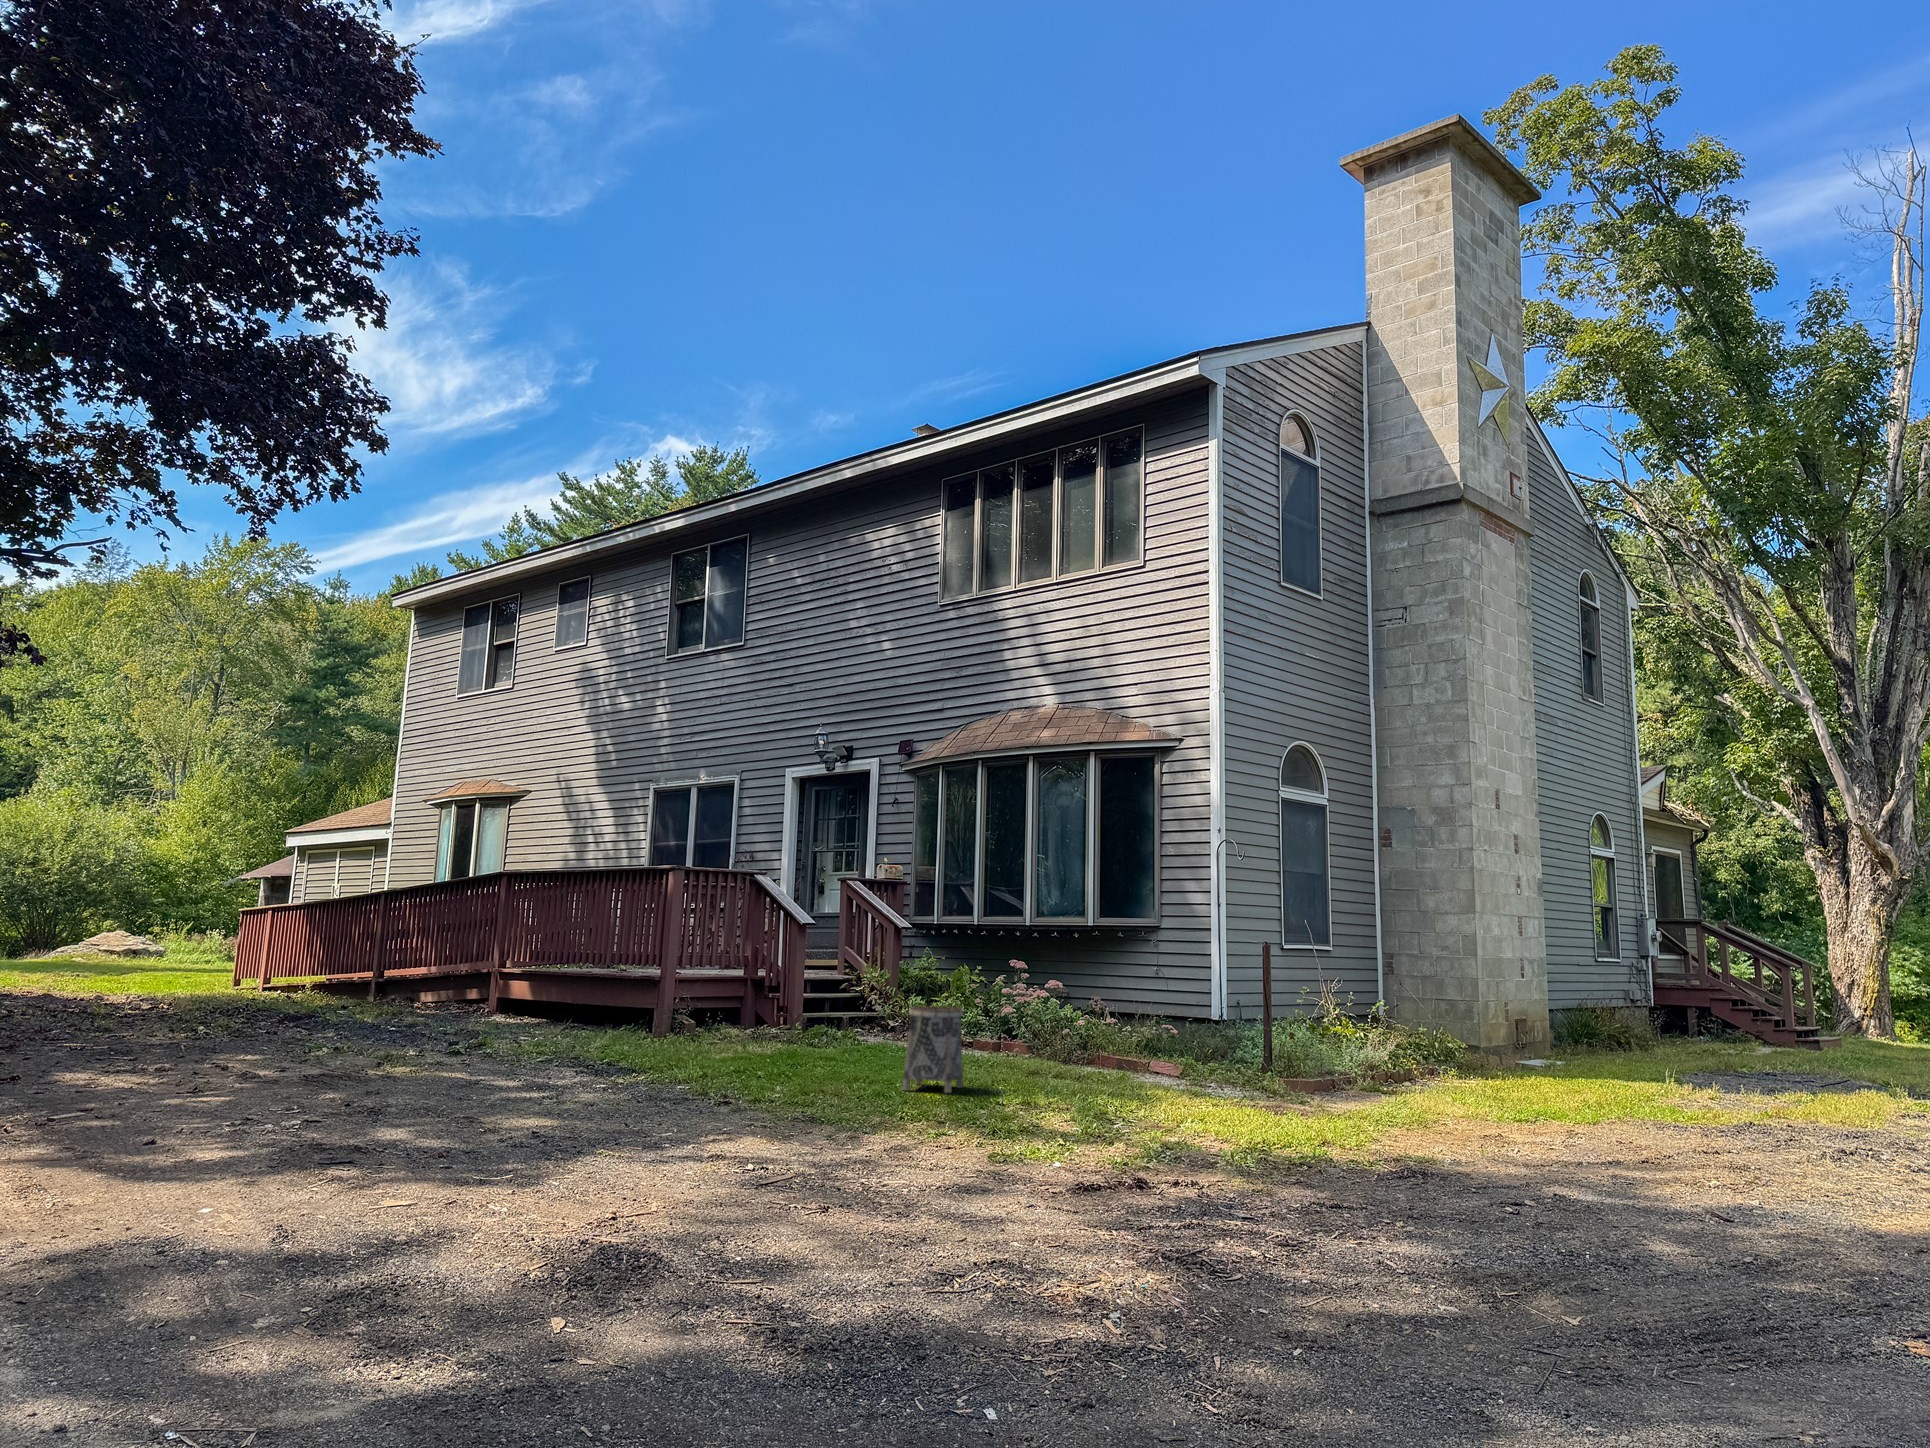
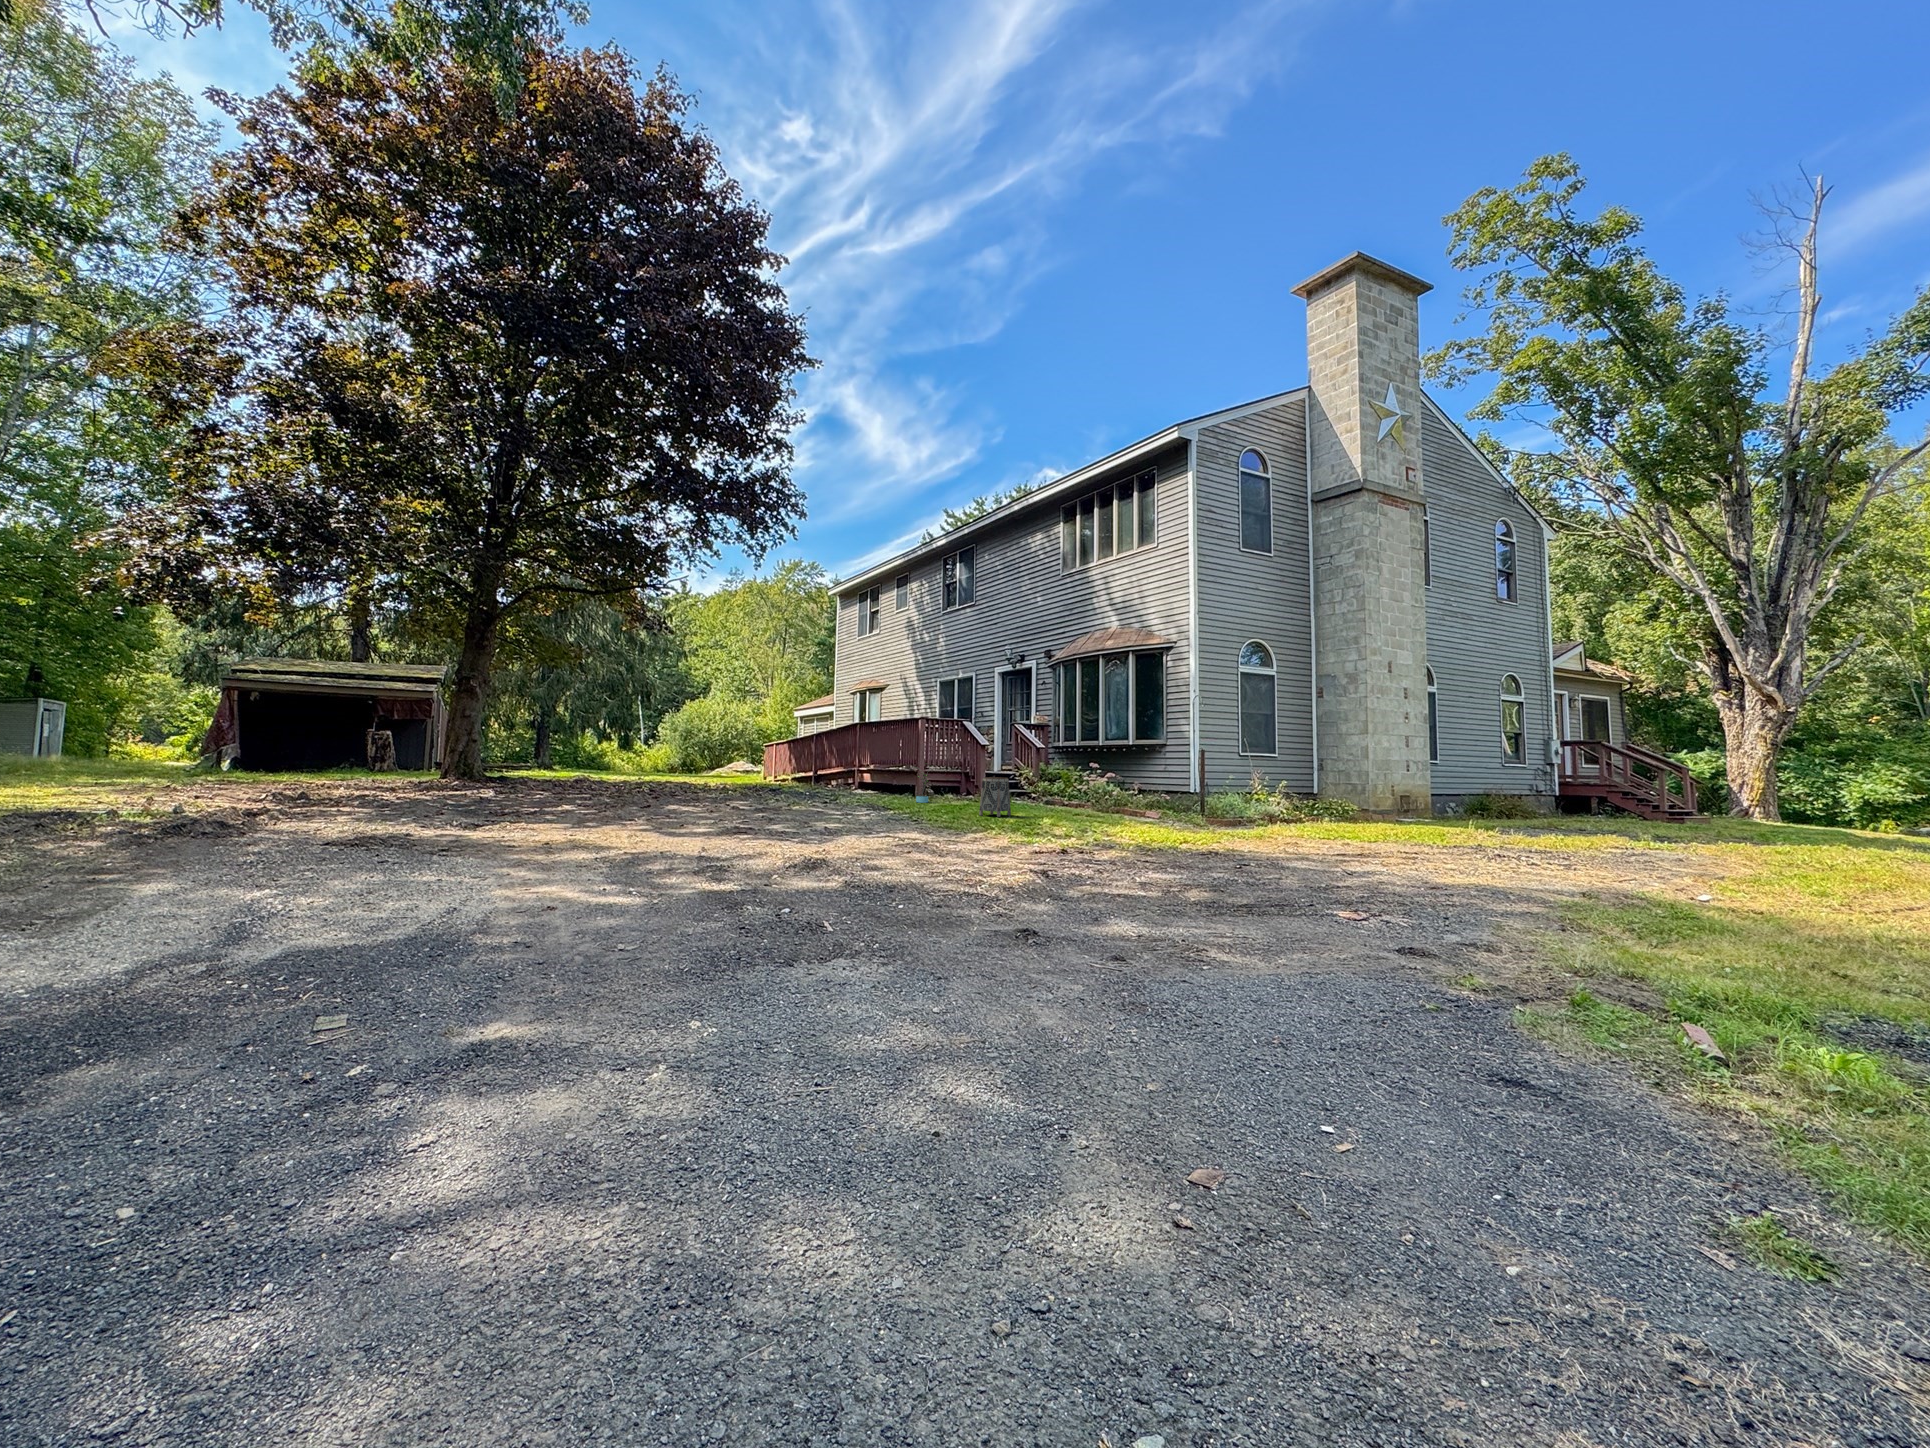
potted plant: none [703,967,751,1053] -> present [913,763,932,803]

